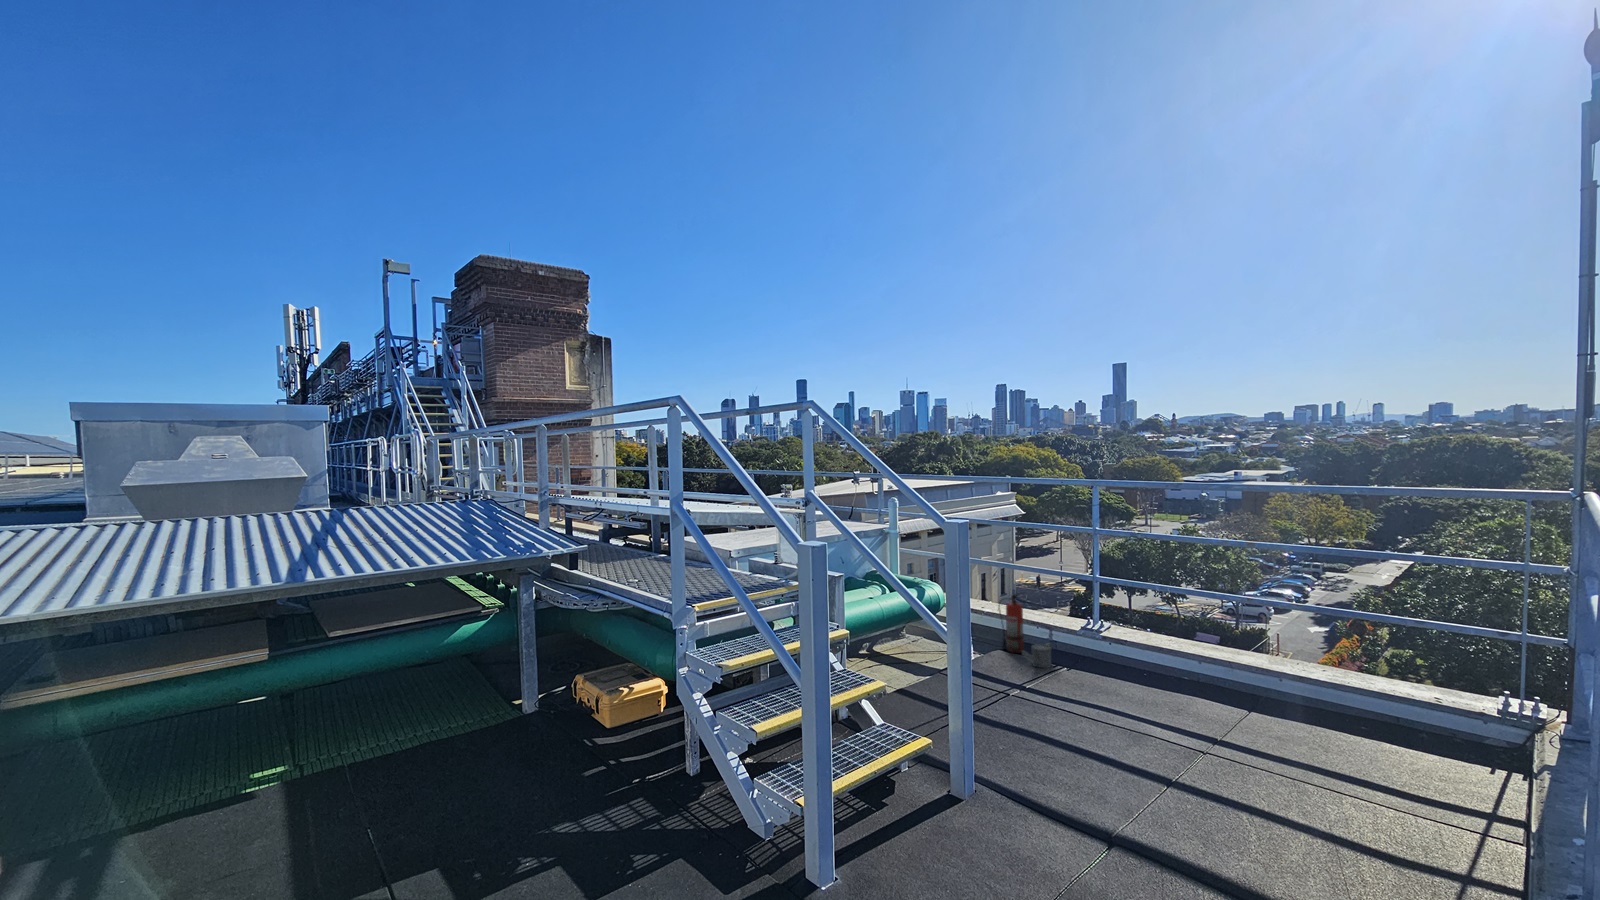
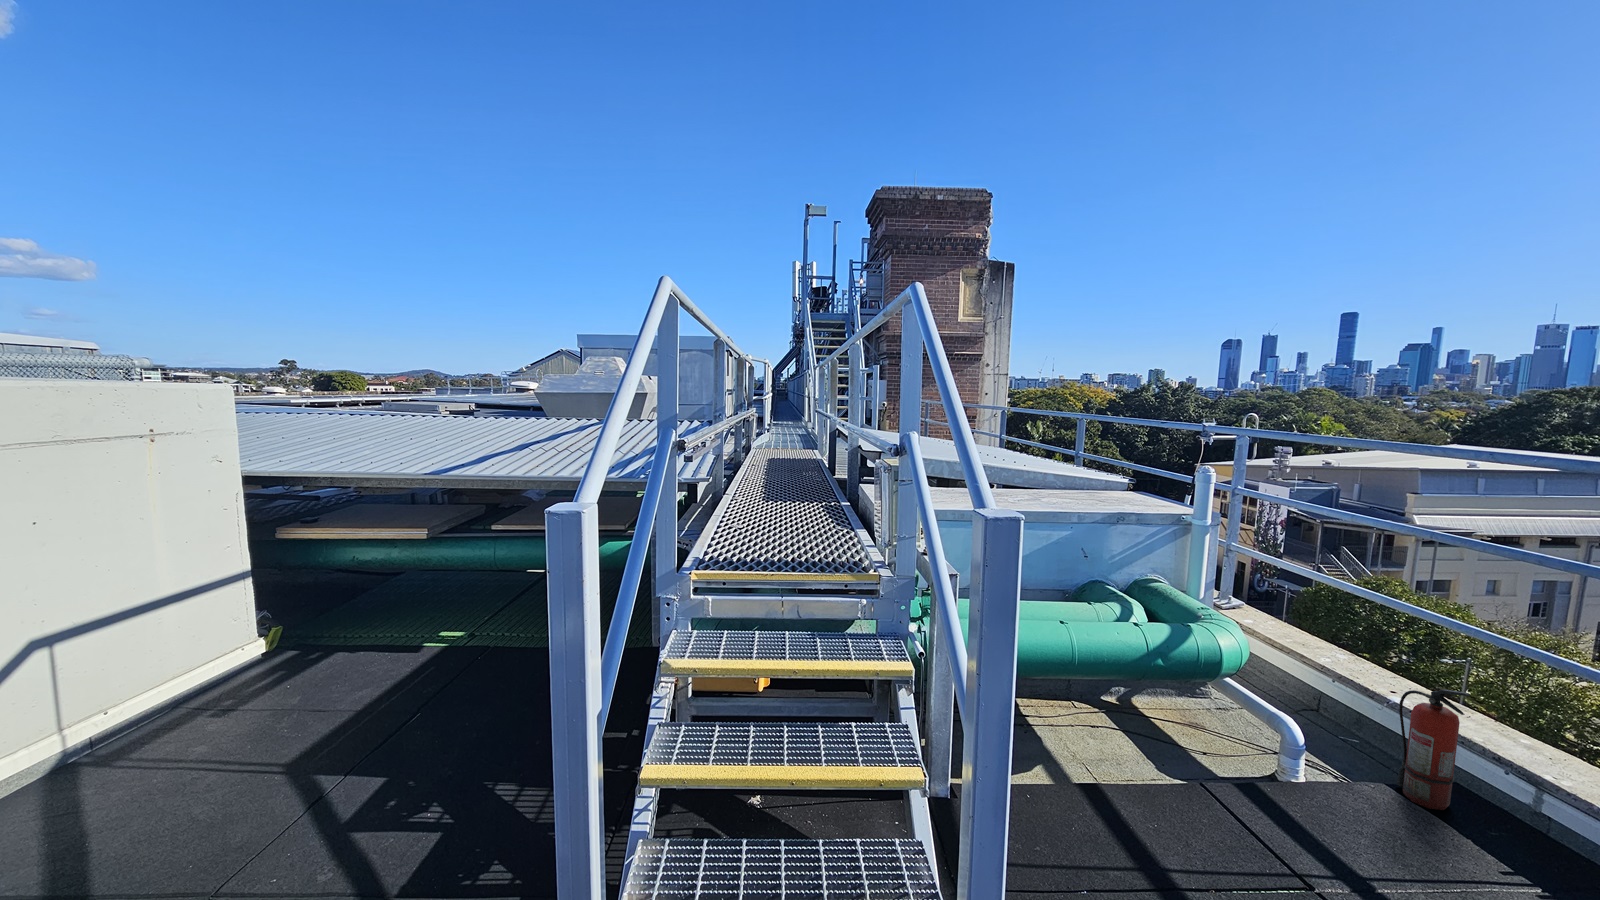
watering can: present [1022,643,1052,668] -> none [1397,807,1512,871]

